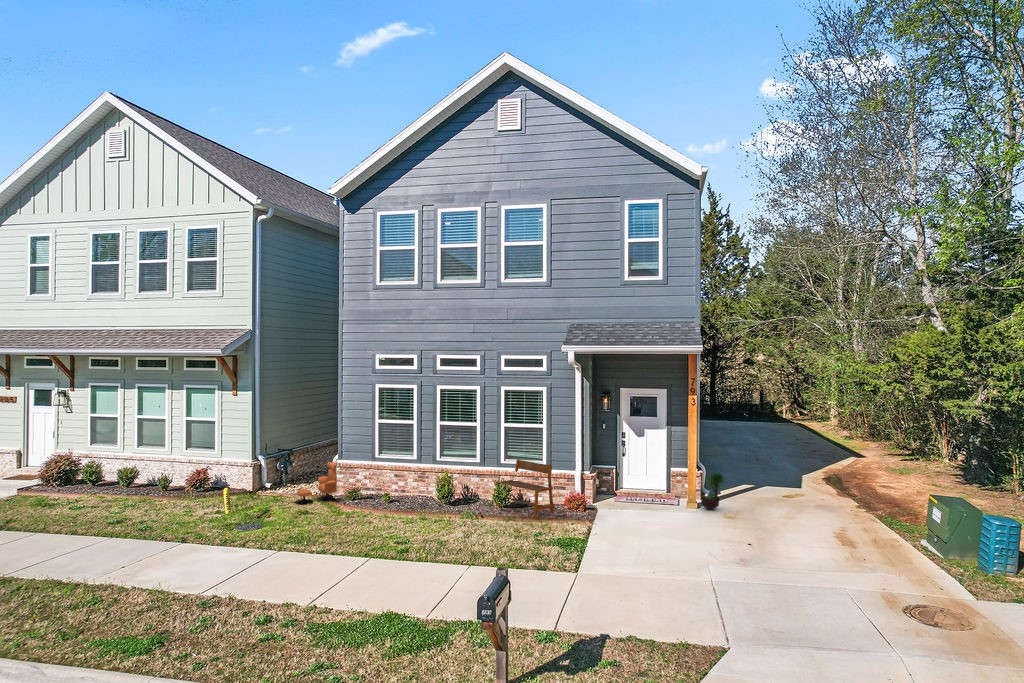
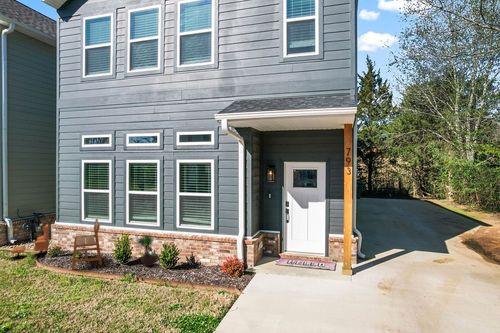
bench: present [497,459,554,519] -> present [72,219,102,270]
potted tree: present [701,473,724,509] -> present [137,235,157,266]

